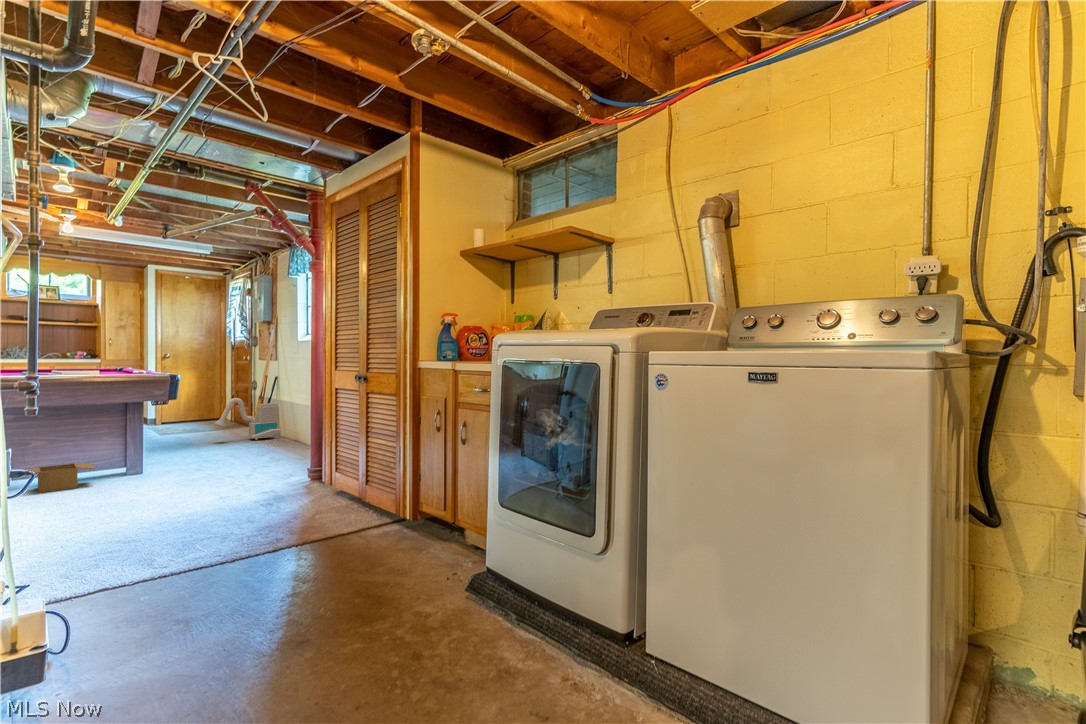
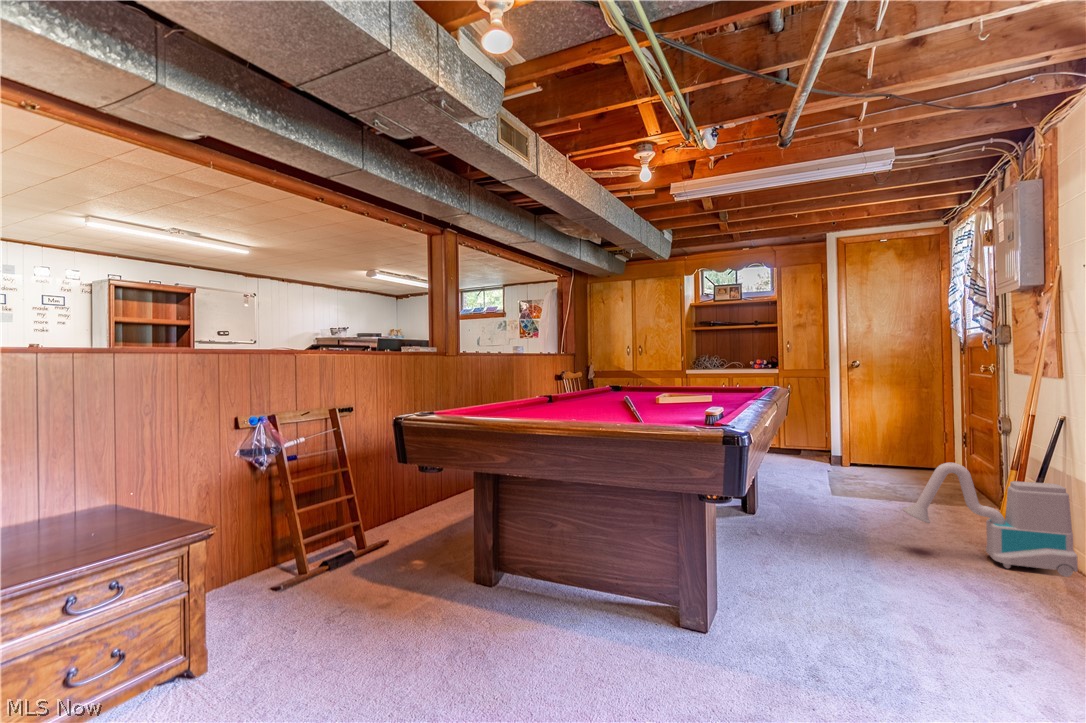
cardboard box: present [27,463,95,493] -> none [541,570,644,634]

